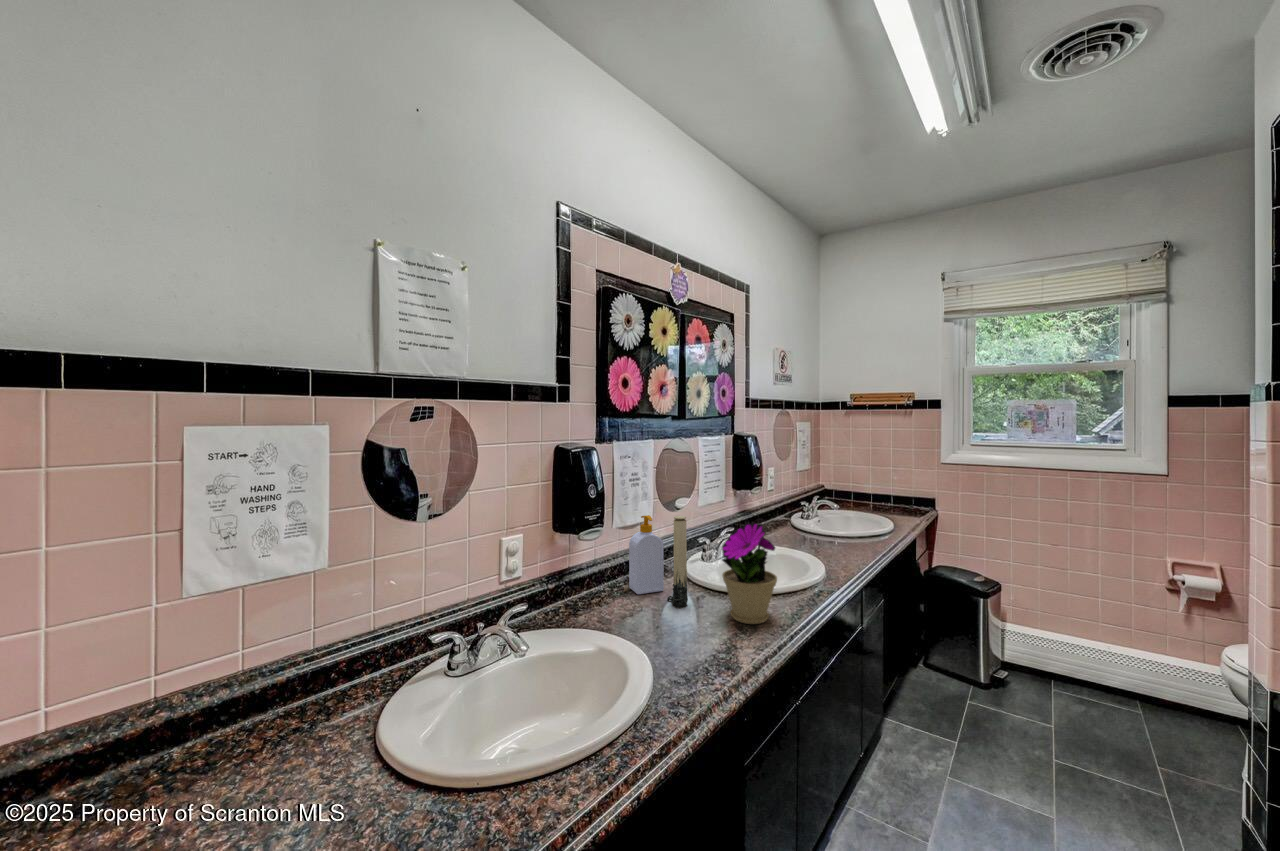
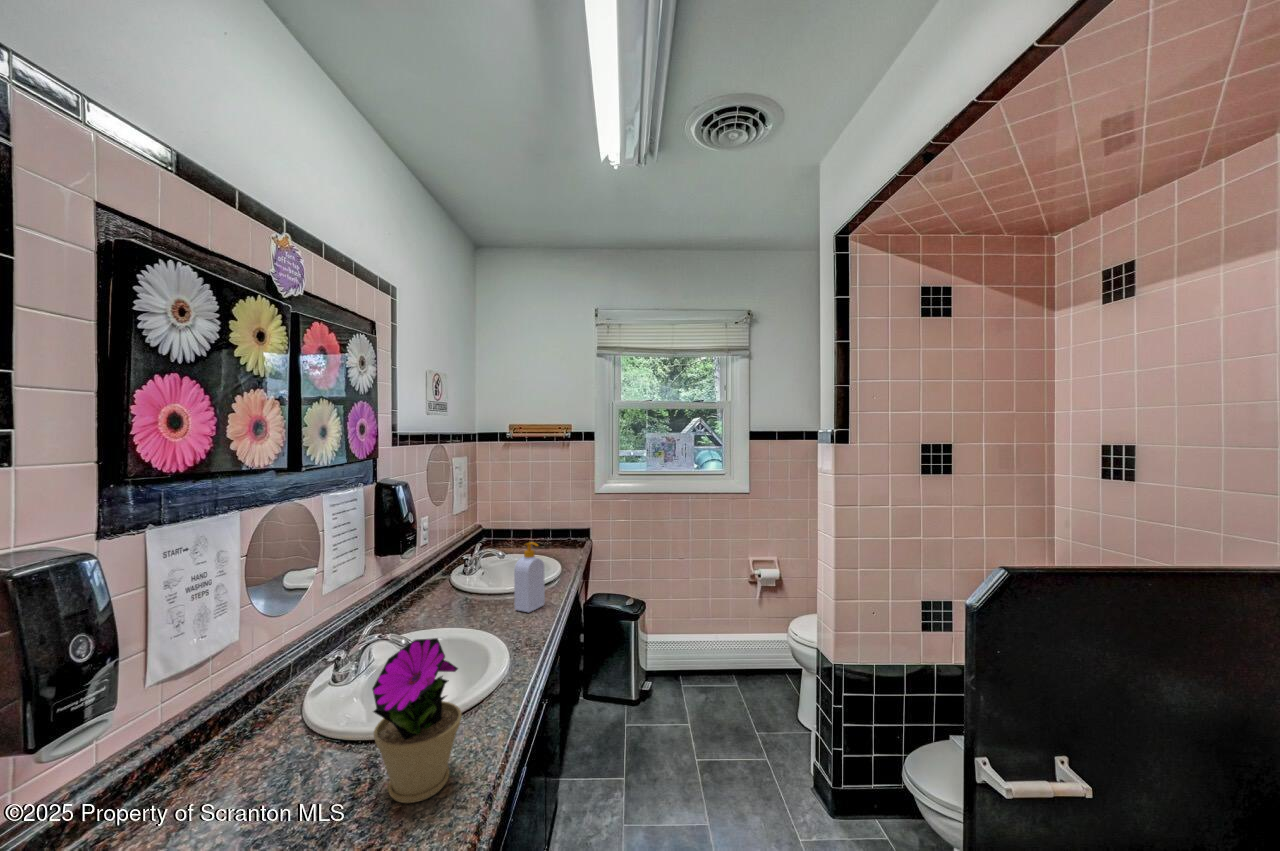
soap bottle: present [629,515,664,594] -> present [514,542,545,613]
candle: present [667,516,688,607] -> none [266,650,308,810]

